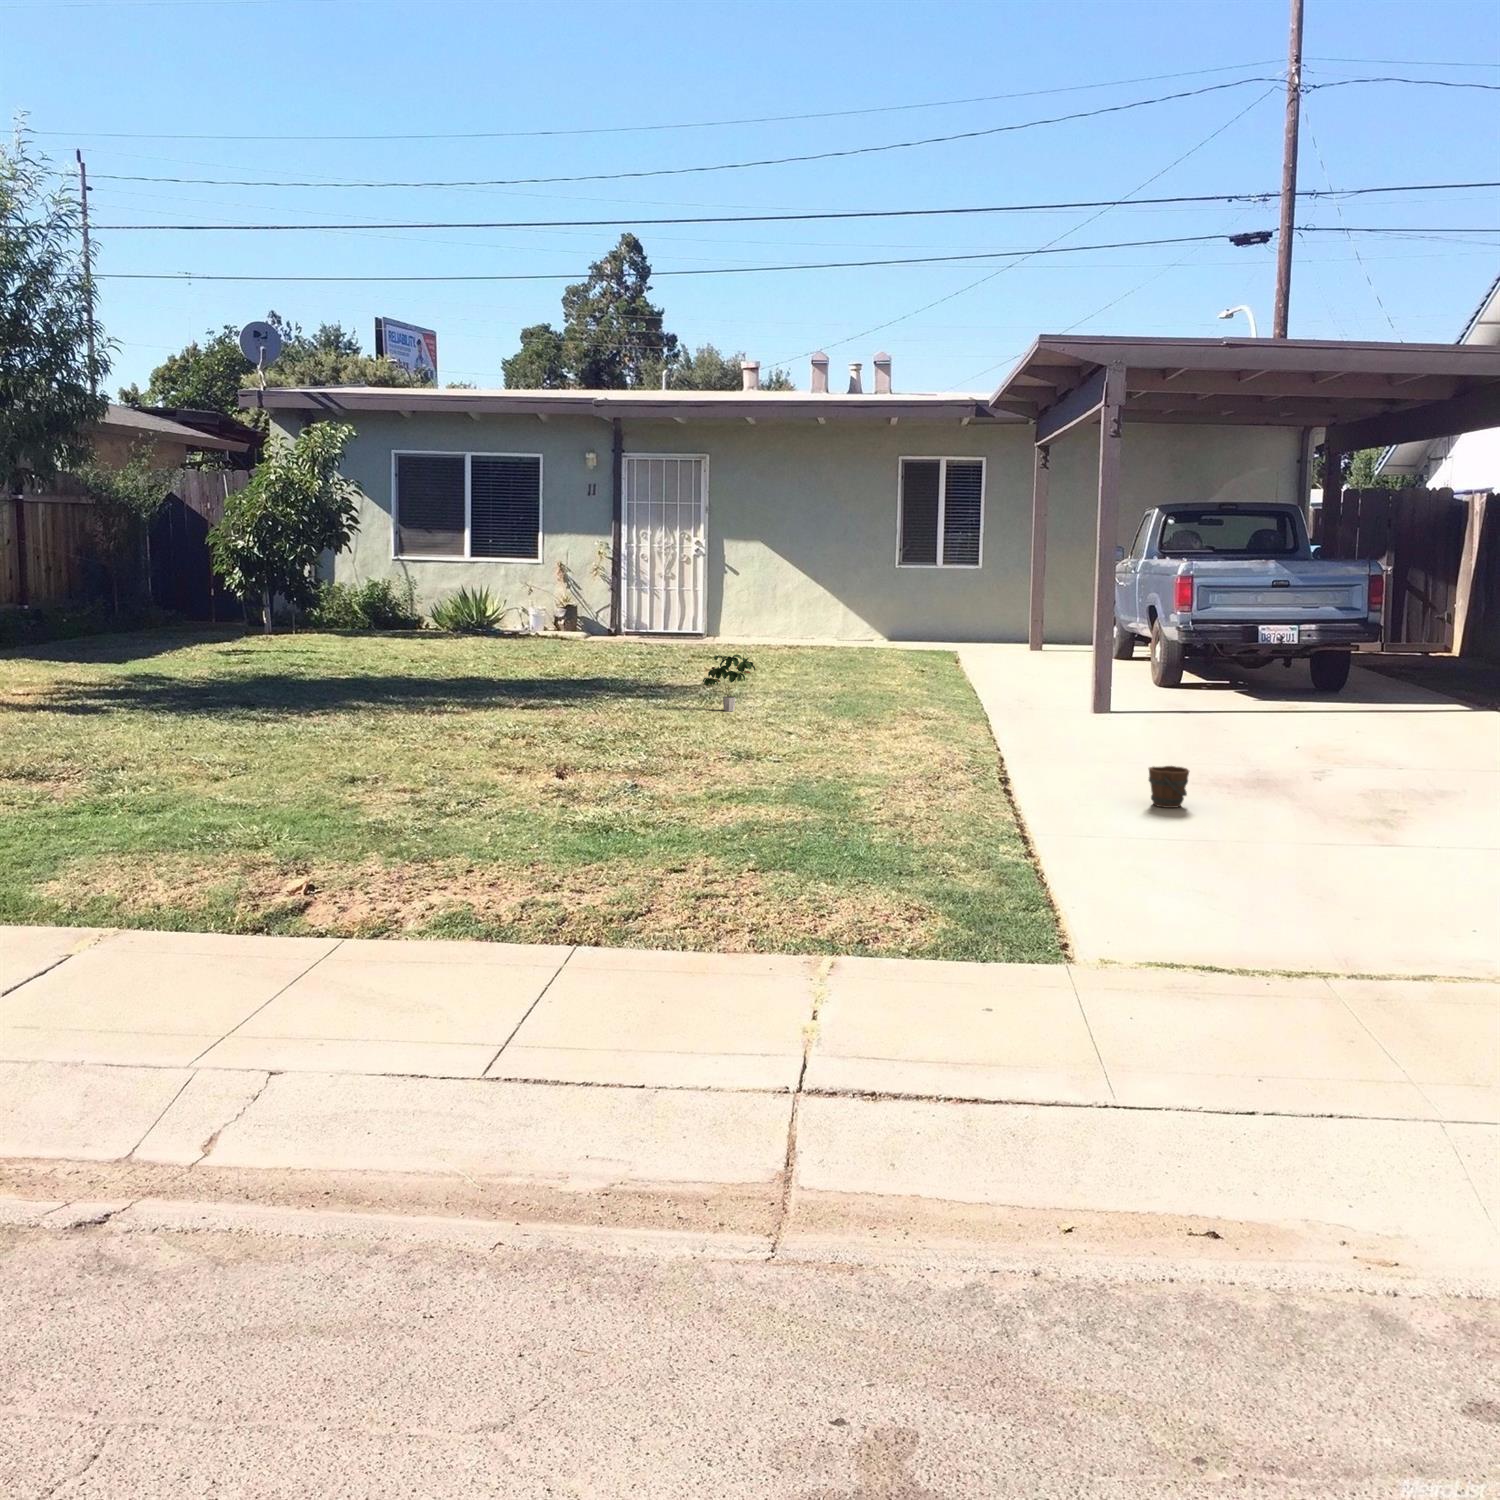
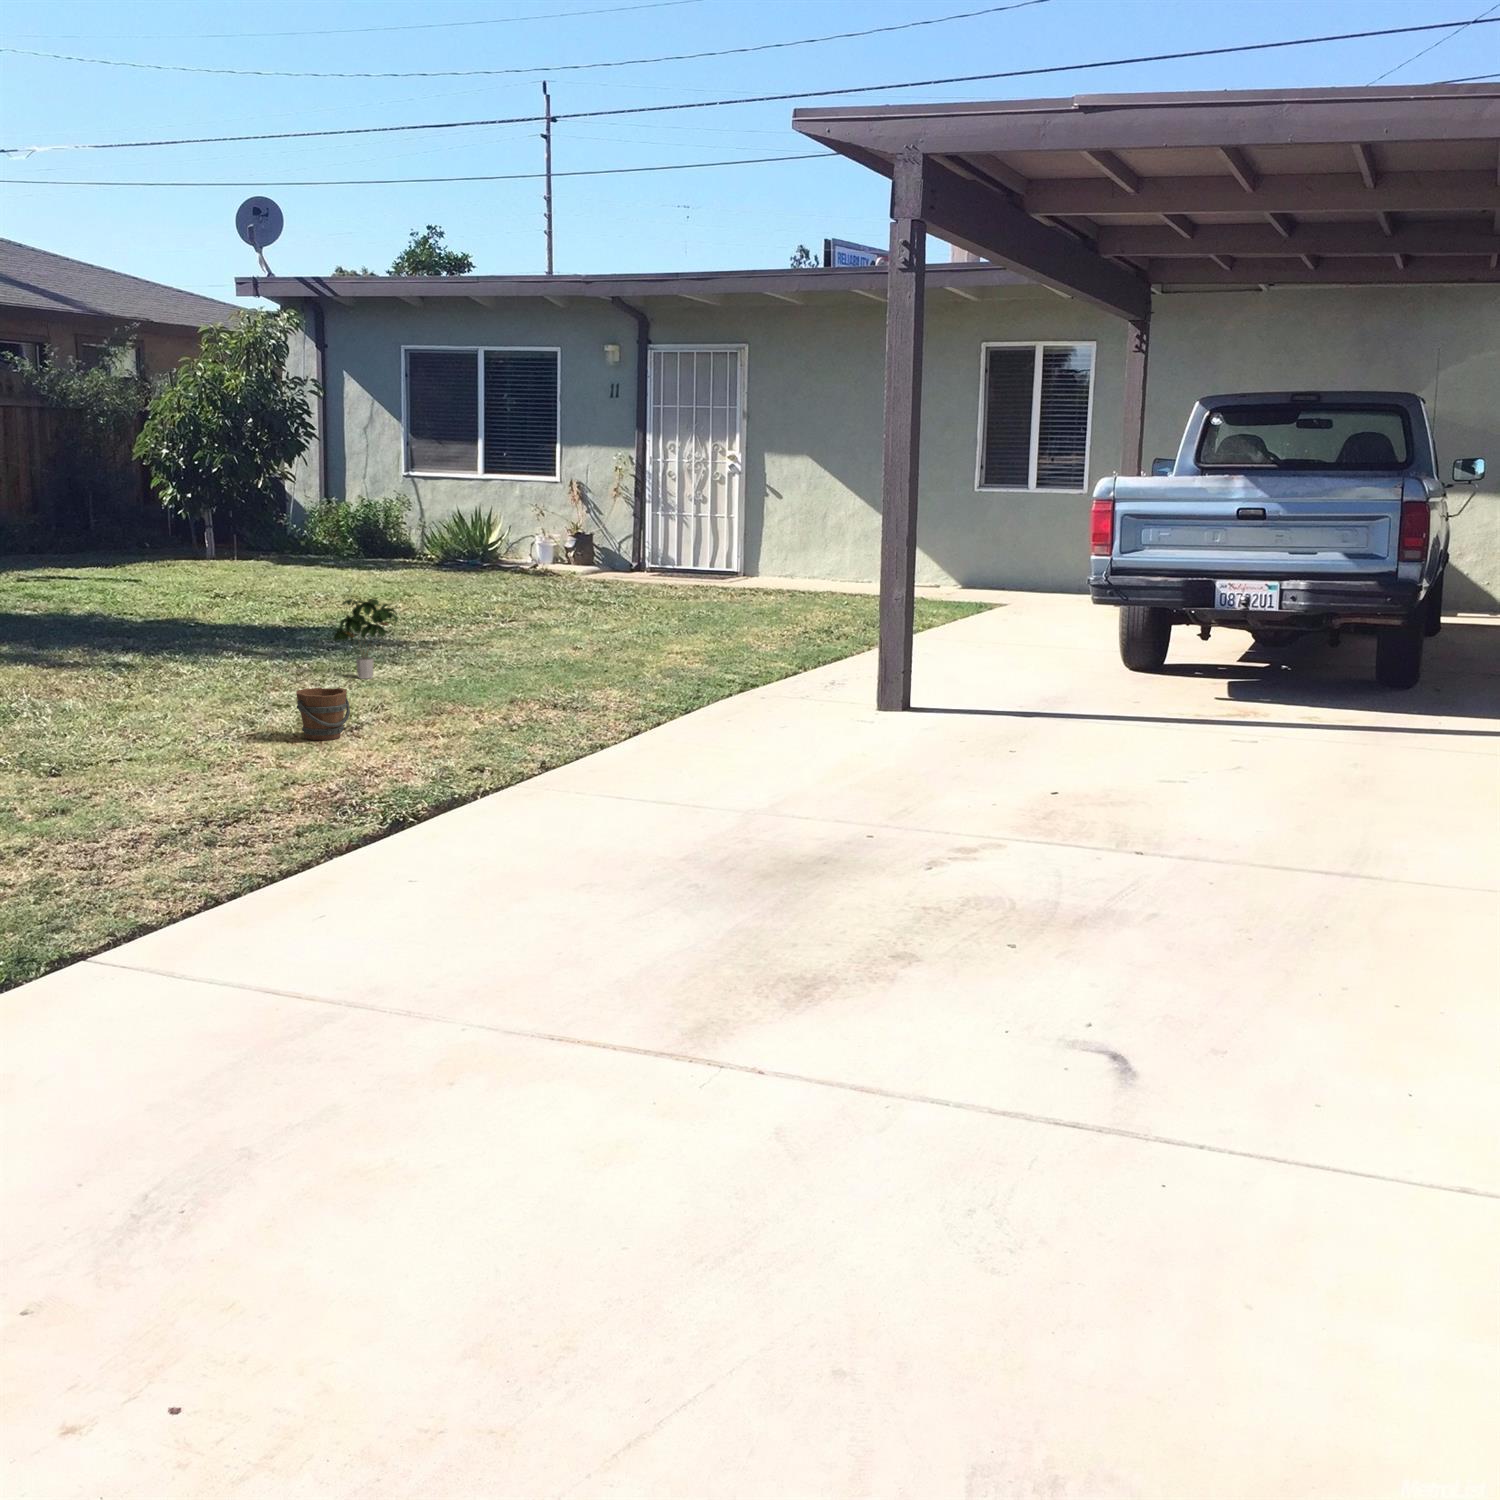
bucket: present [1149,766,1189,808] -> present [296,688,350,740]

